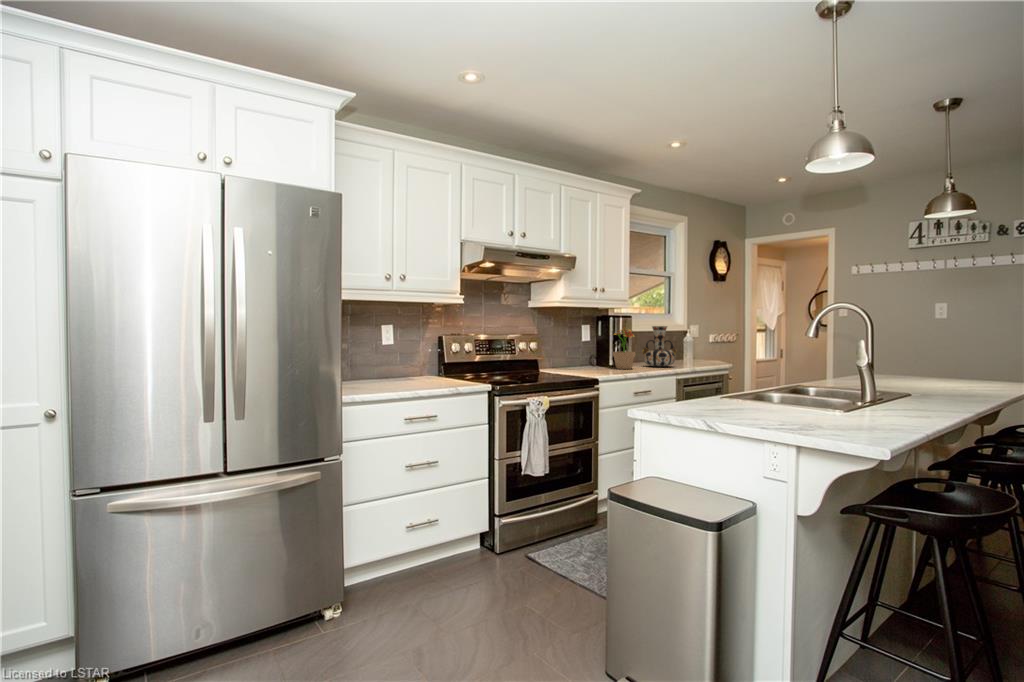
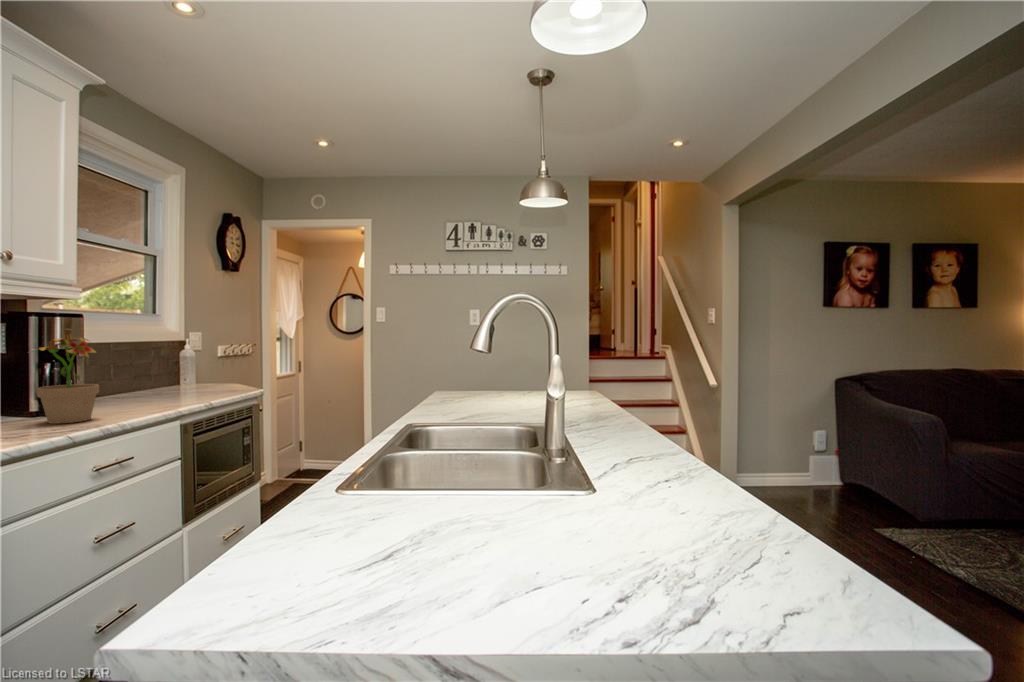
vase: present [642,326,677,367] -> none [112,332,187,407]

